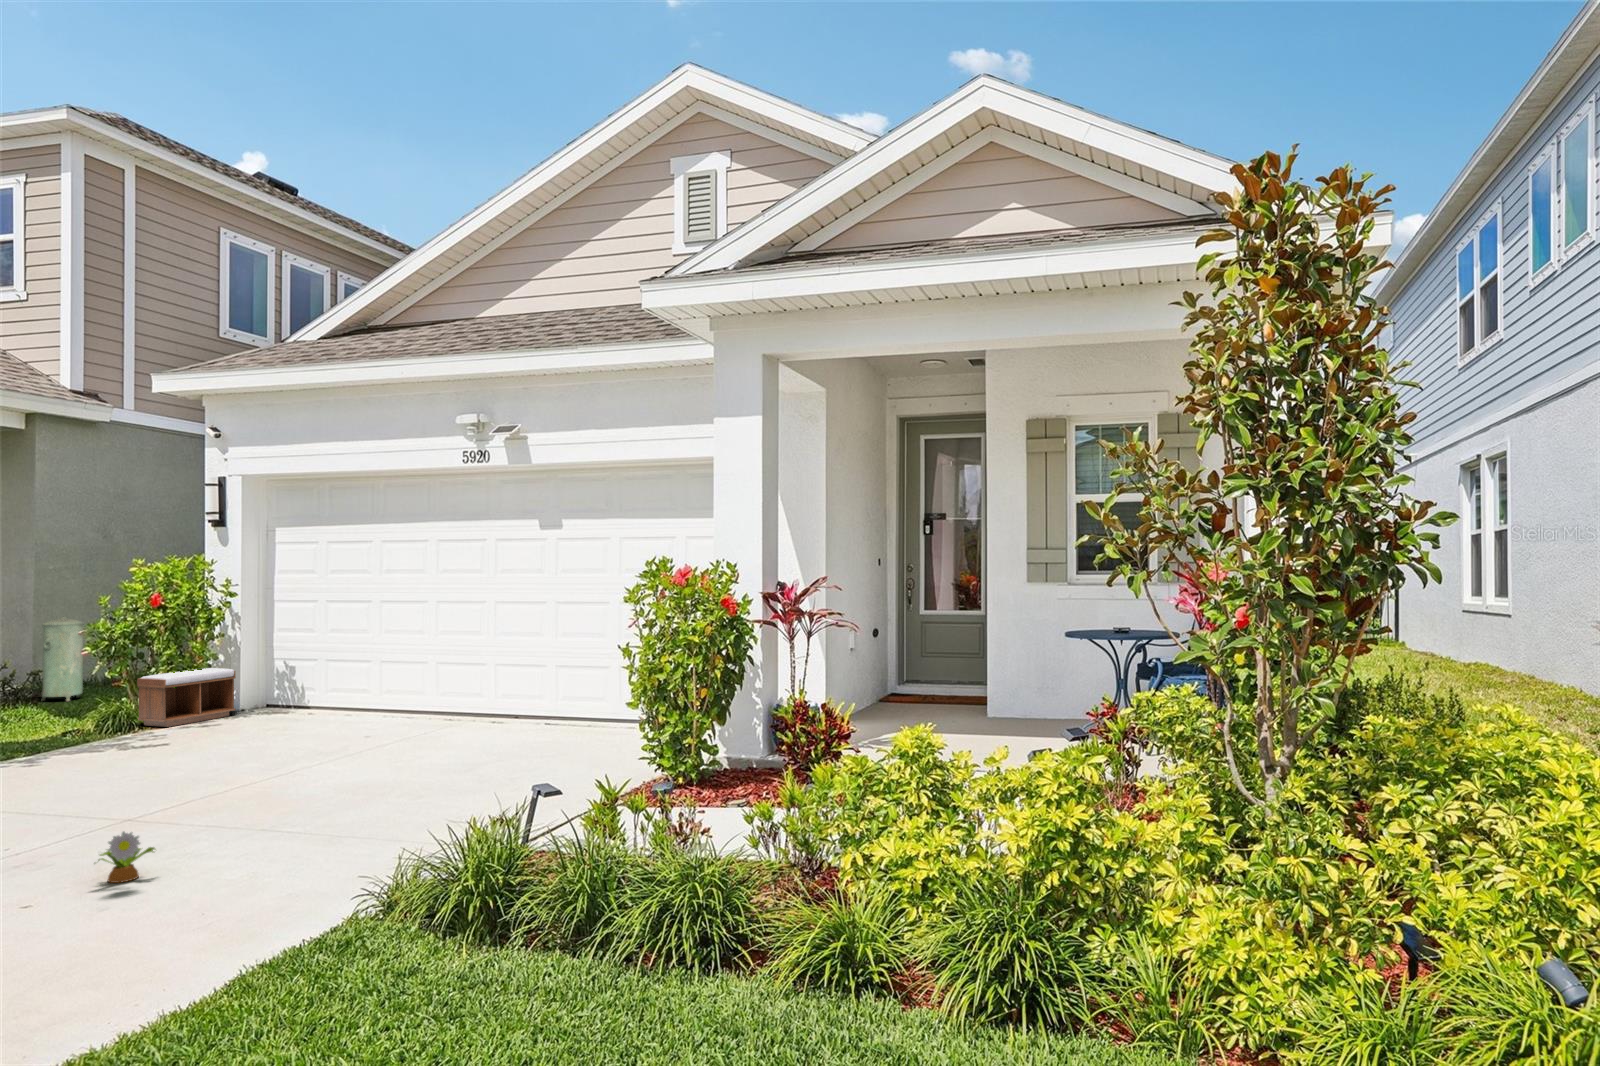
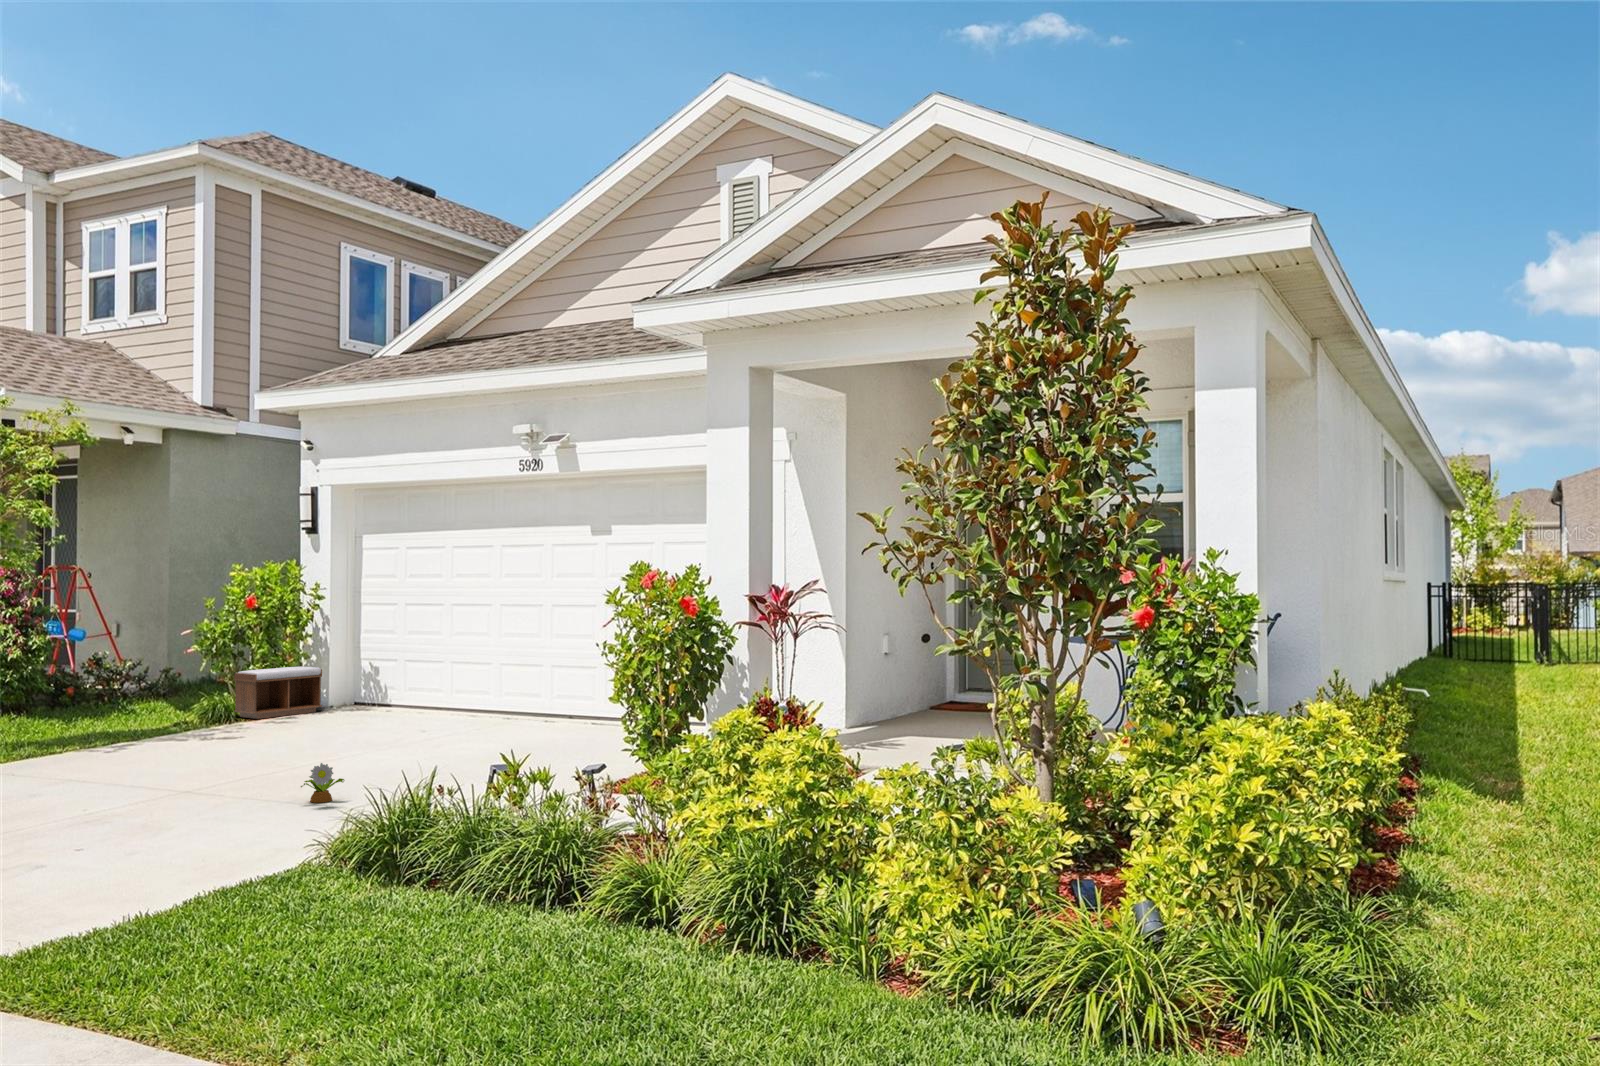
trash can: present [42,617,84,701] -> none [170,618,207,697]
decorative plant: present [98,831,156,883] -> present [301,763,344,803]

